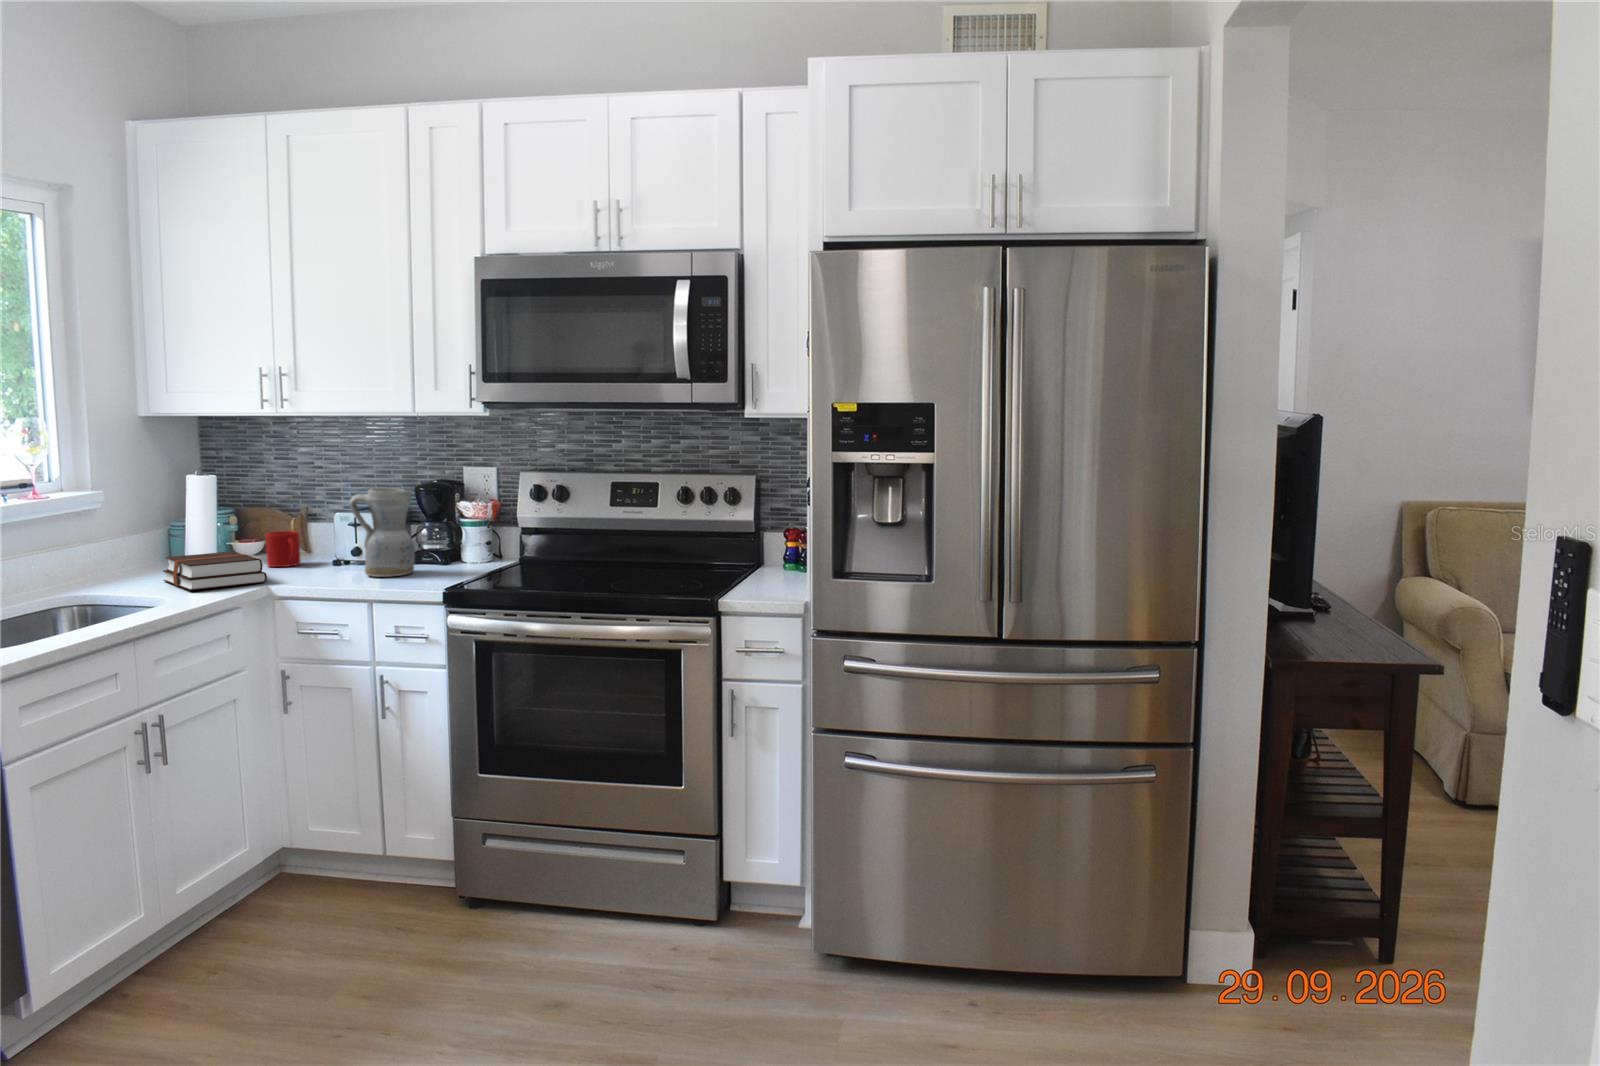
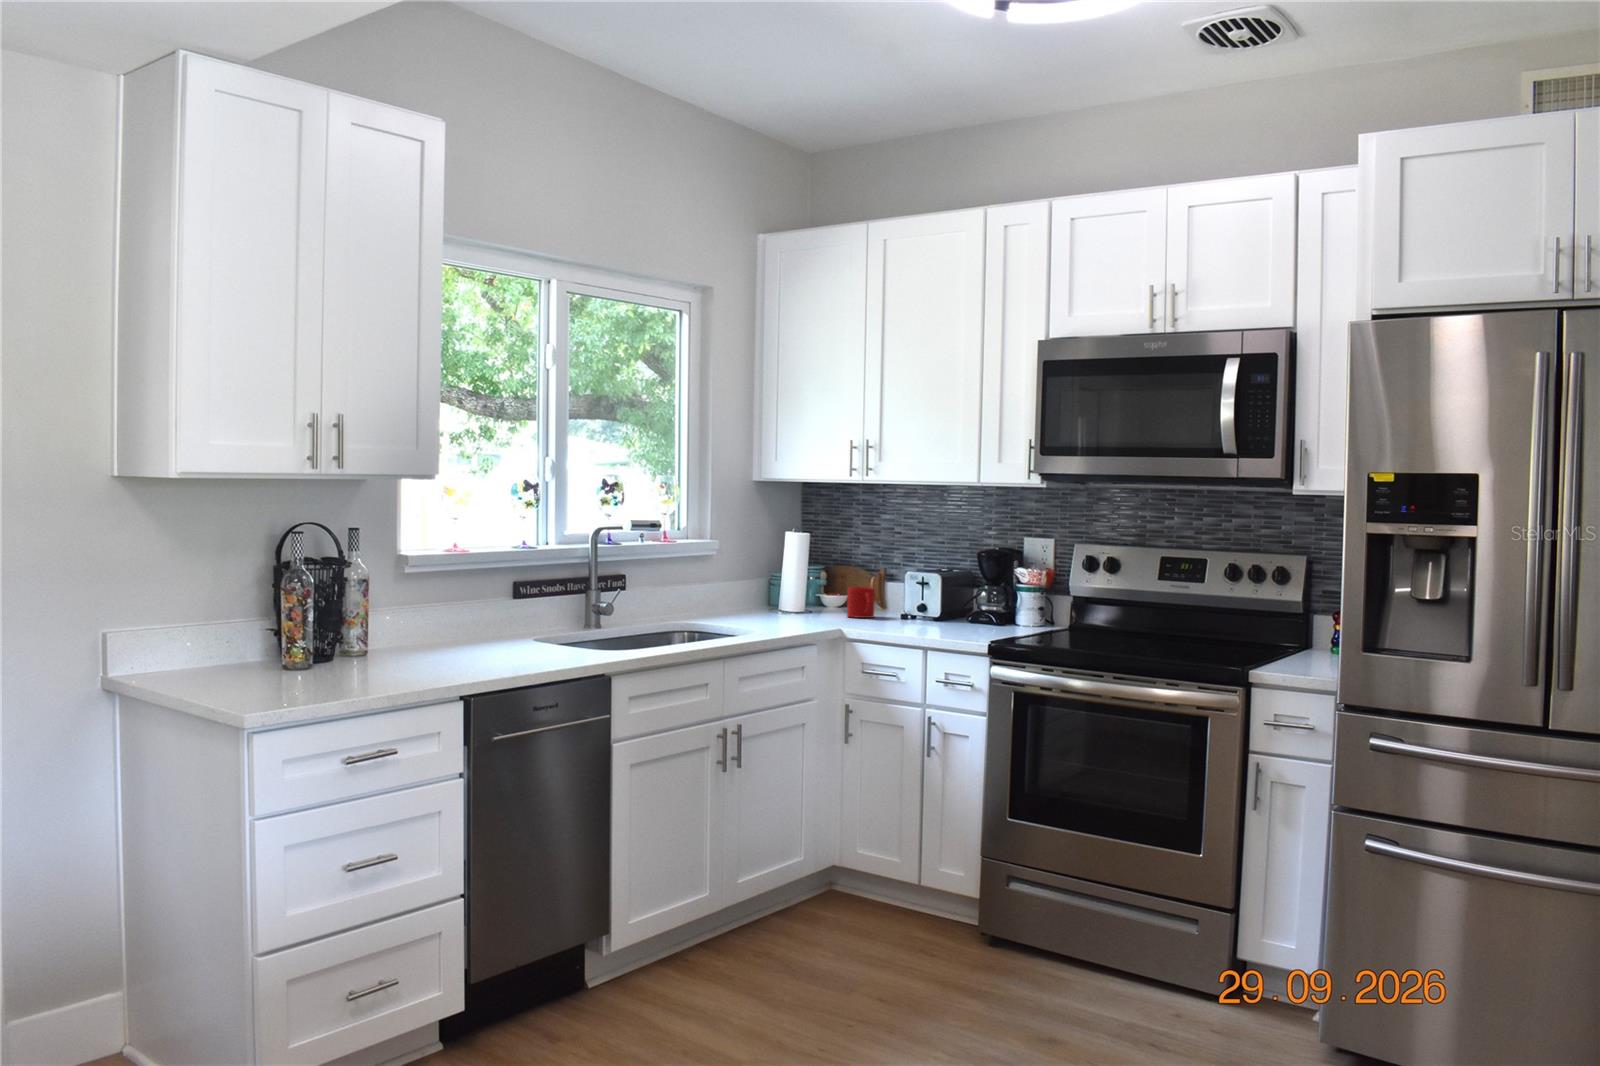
ceramic pitcher: present [349,488,415,577] -> none [917,550,971,630]
hardback book: present [163,552,267,590] -> none [766,600,845,626]

